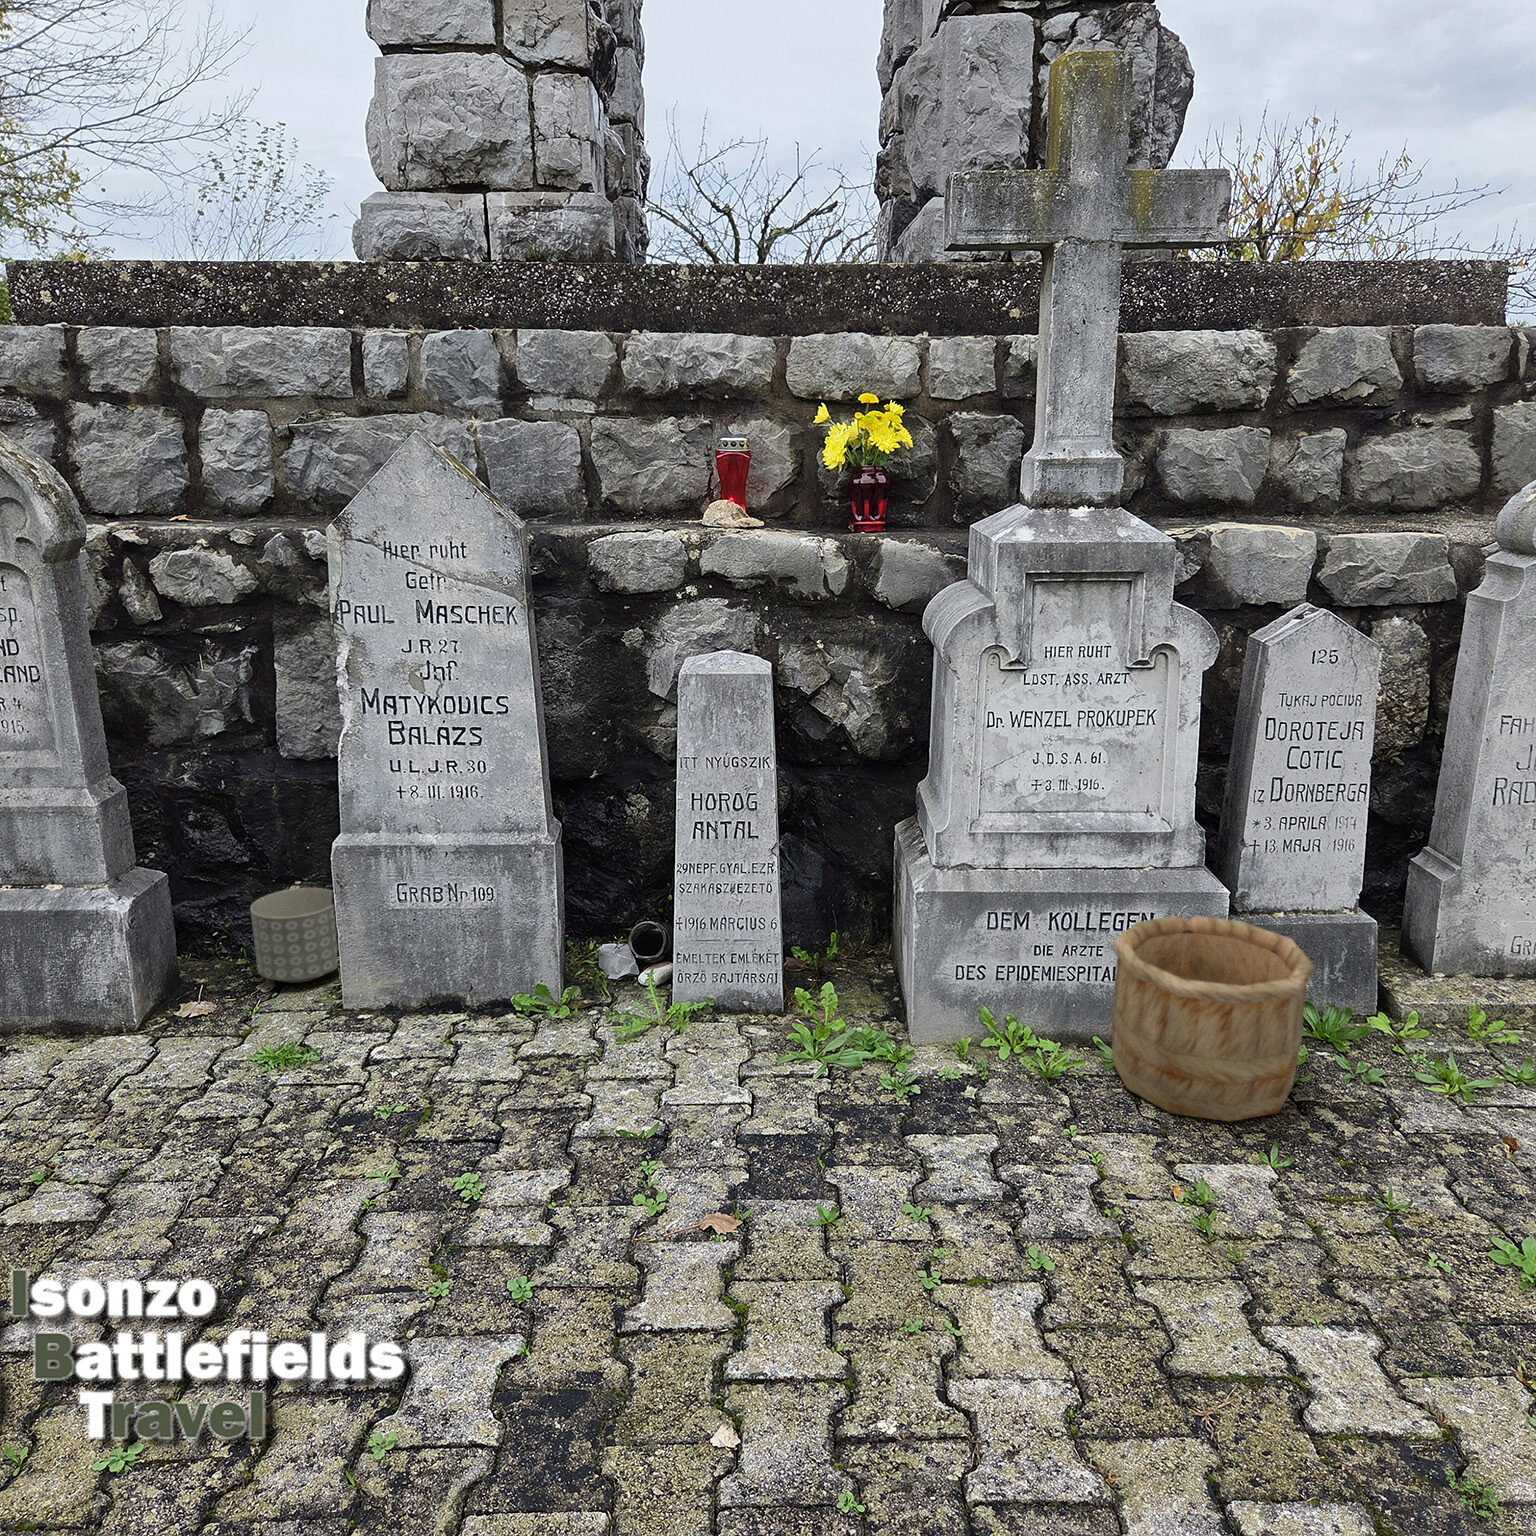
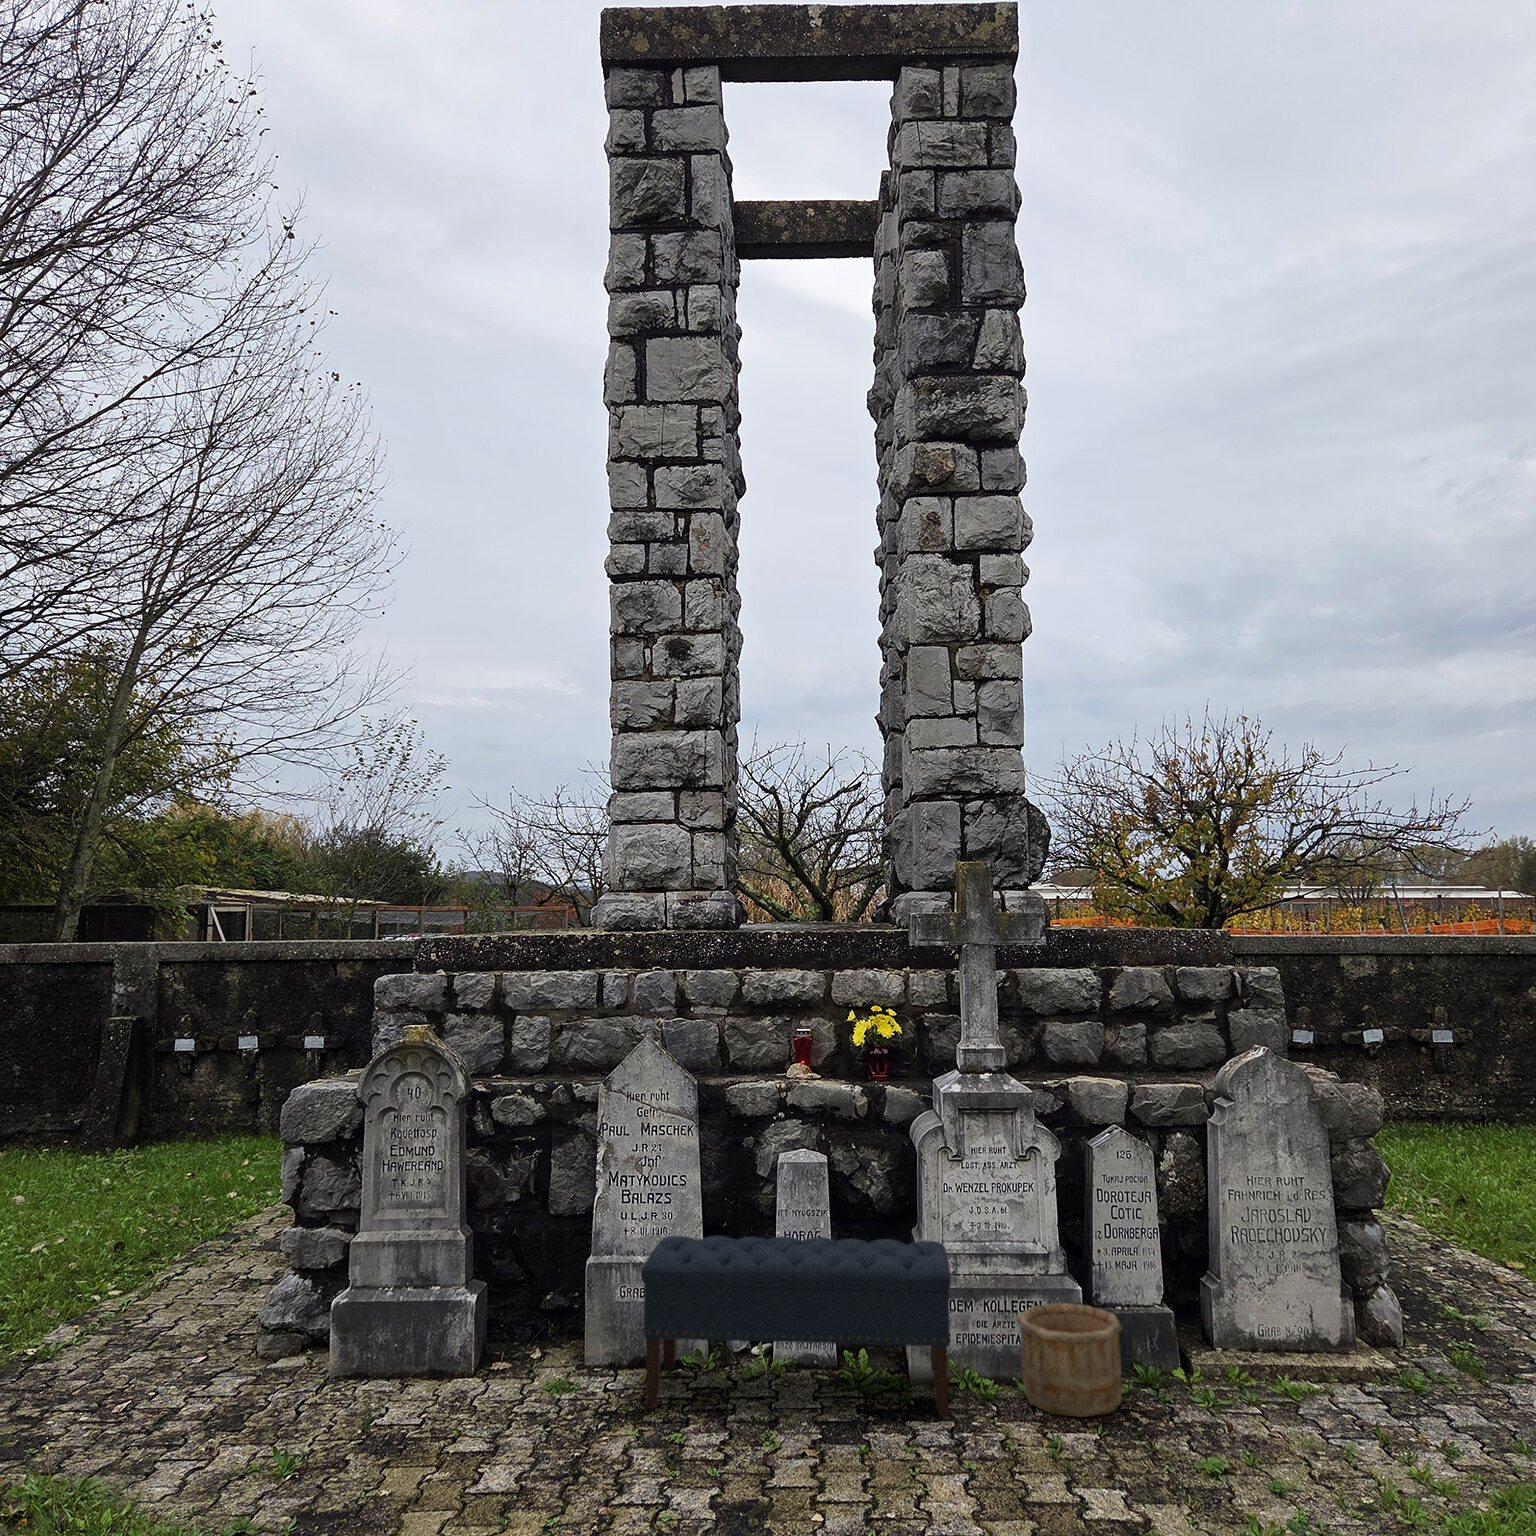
bench: none [399,803,1006,1123] -> present [641,1236,951,1417]
planter: present [251,888,337,983] -> none [522,1295,573,1355]

